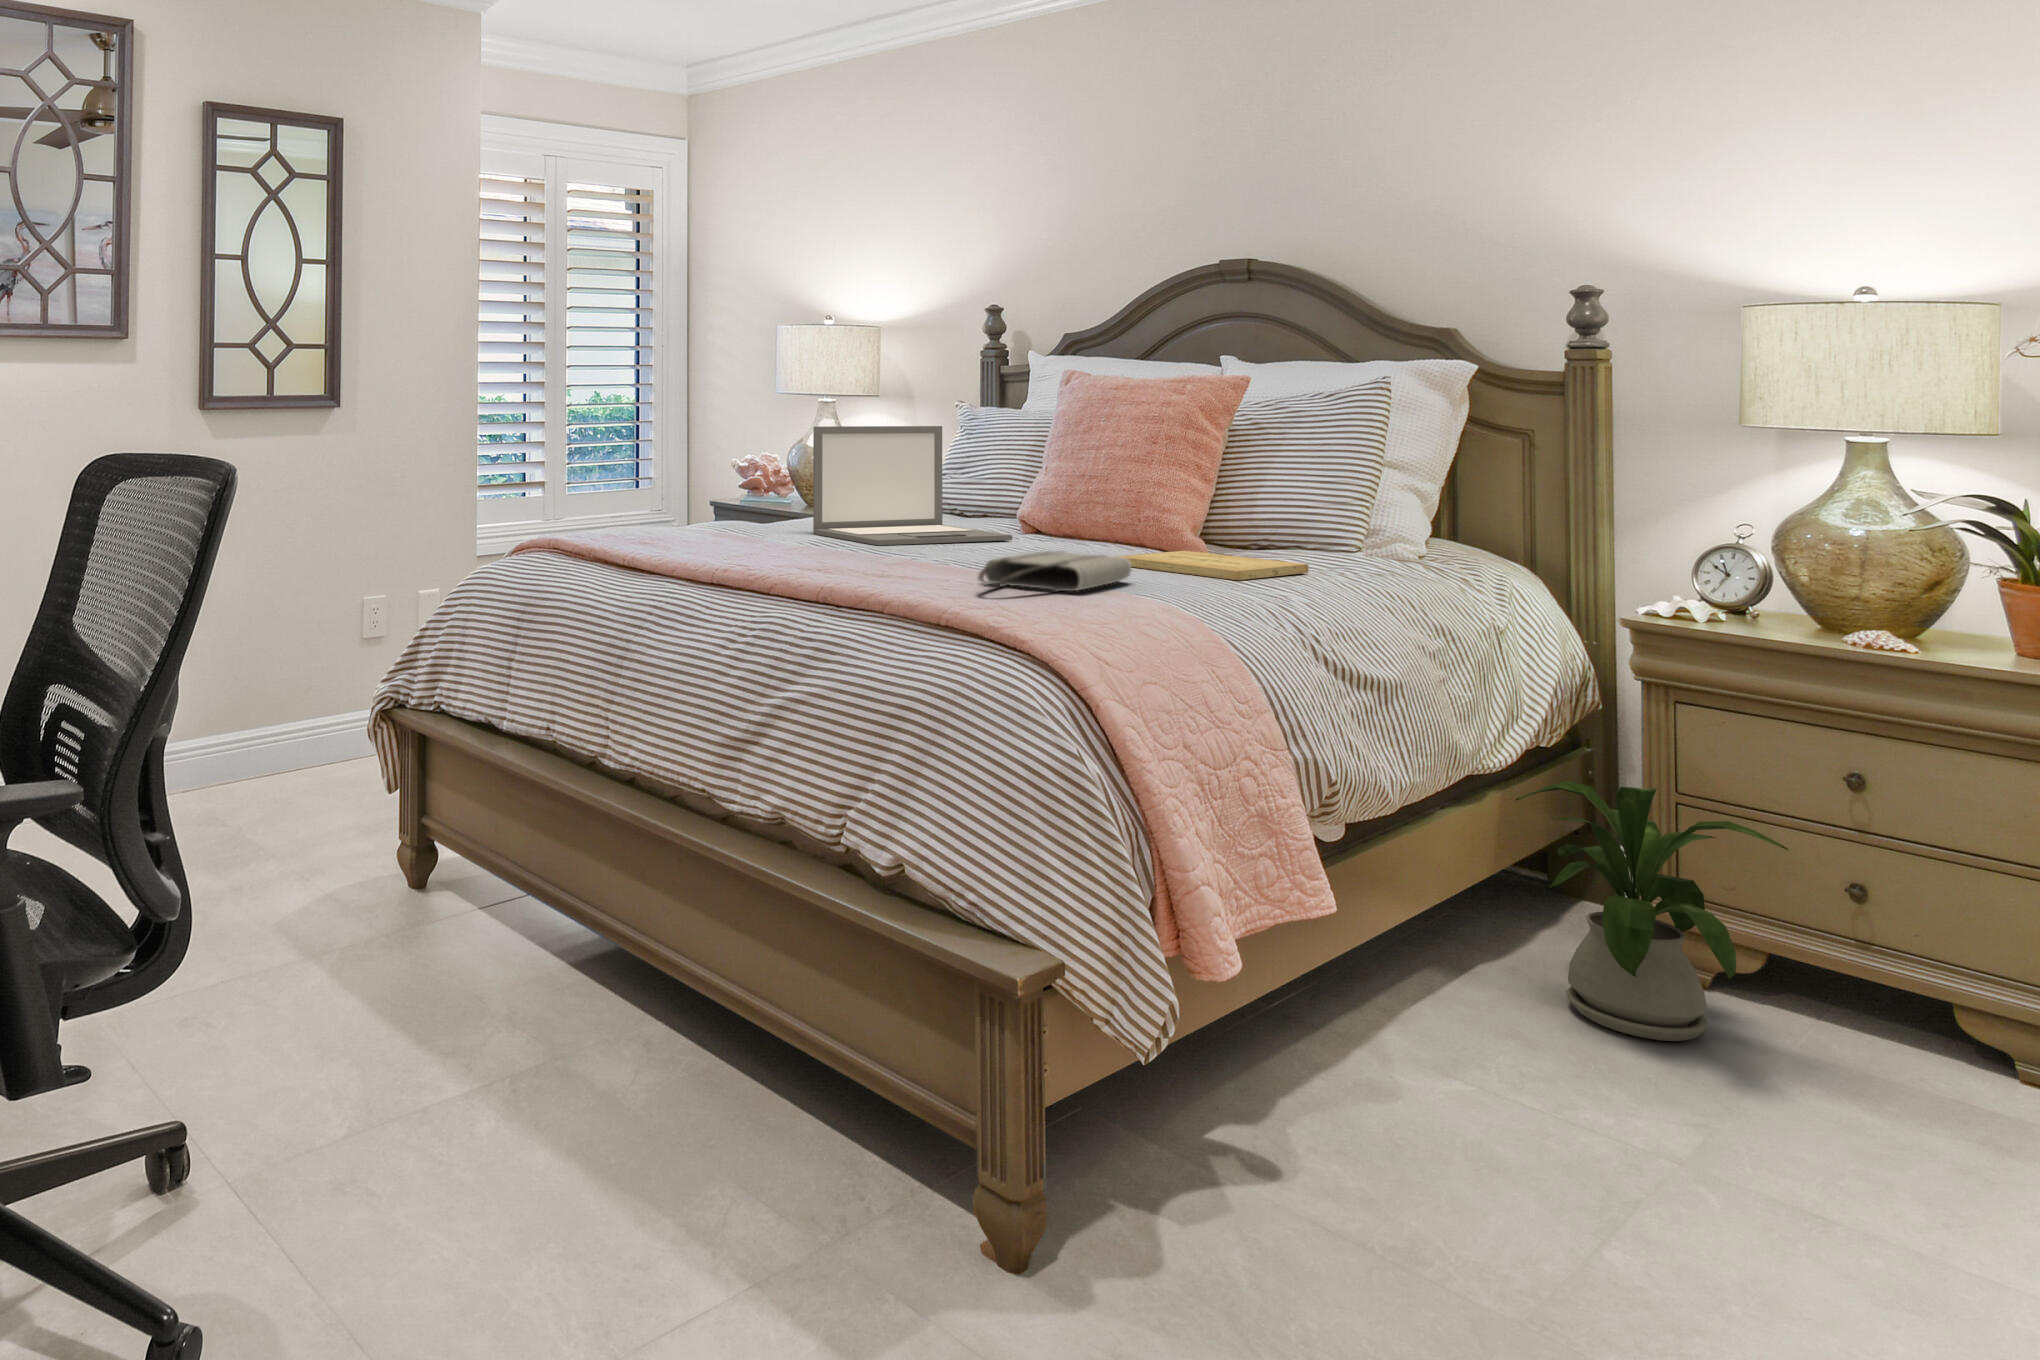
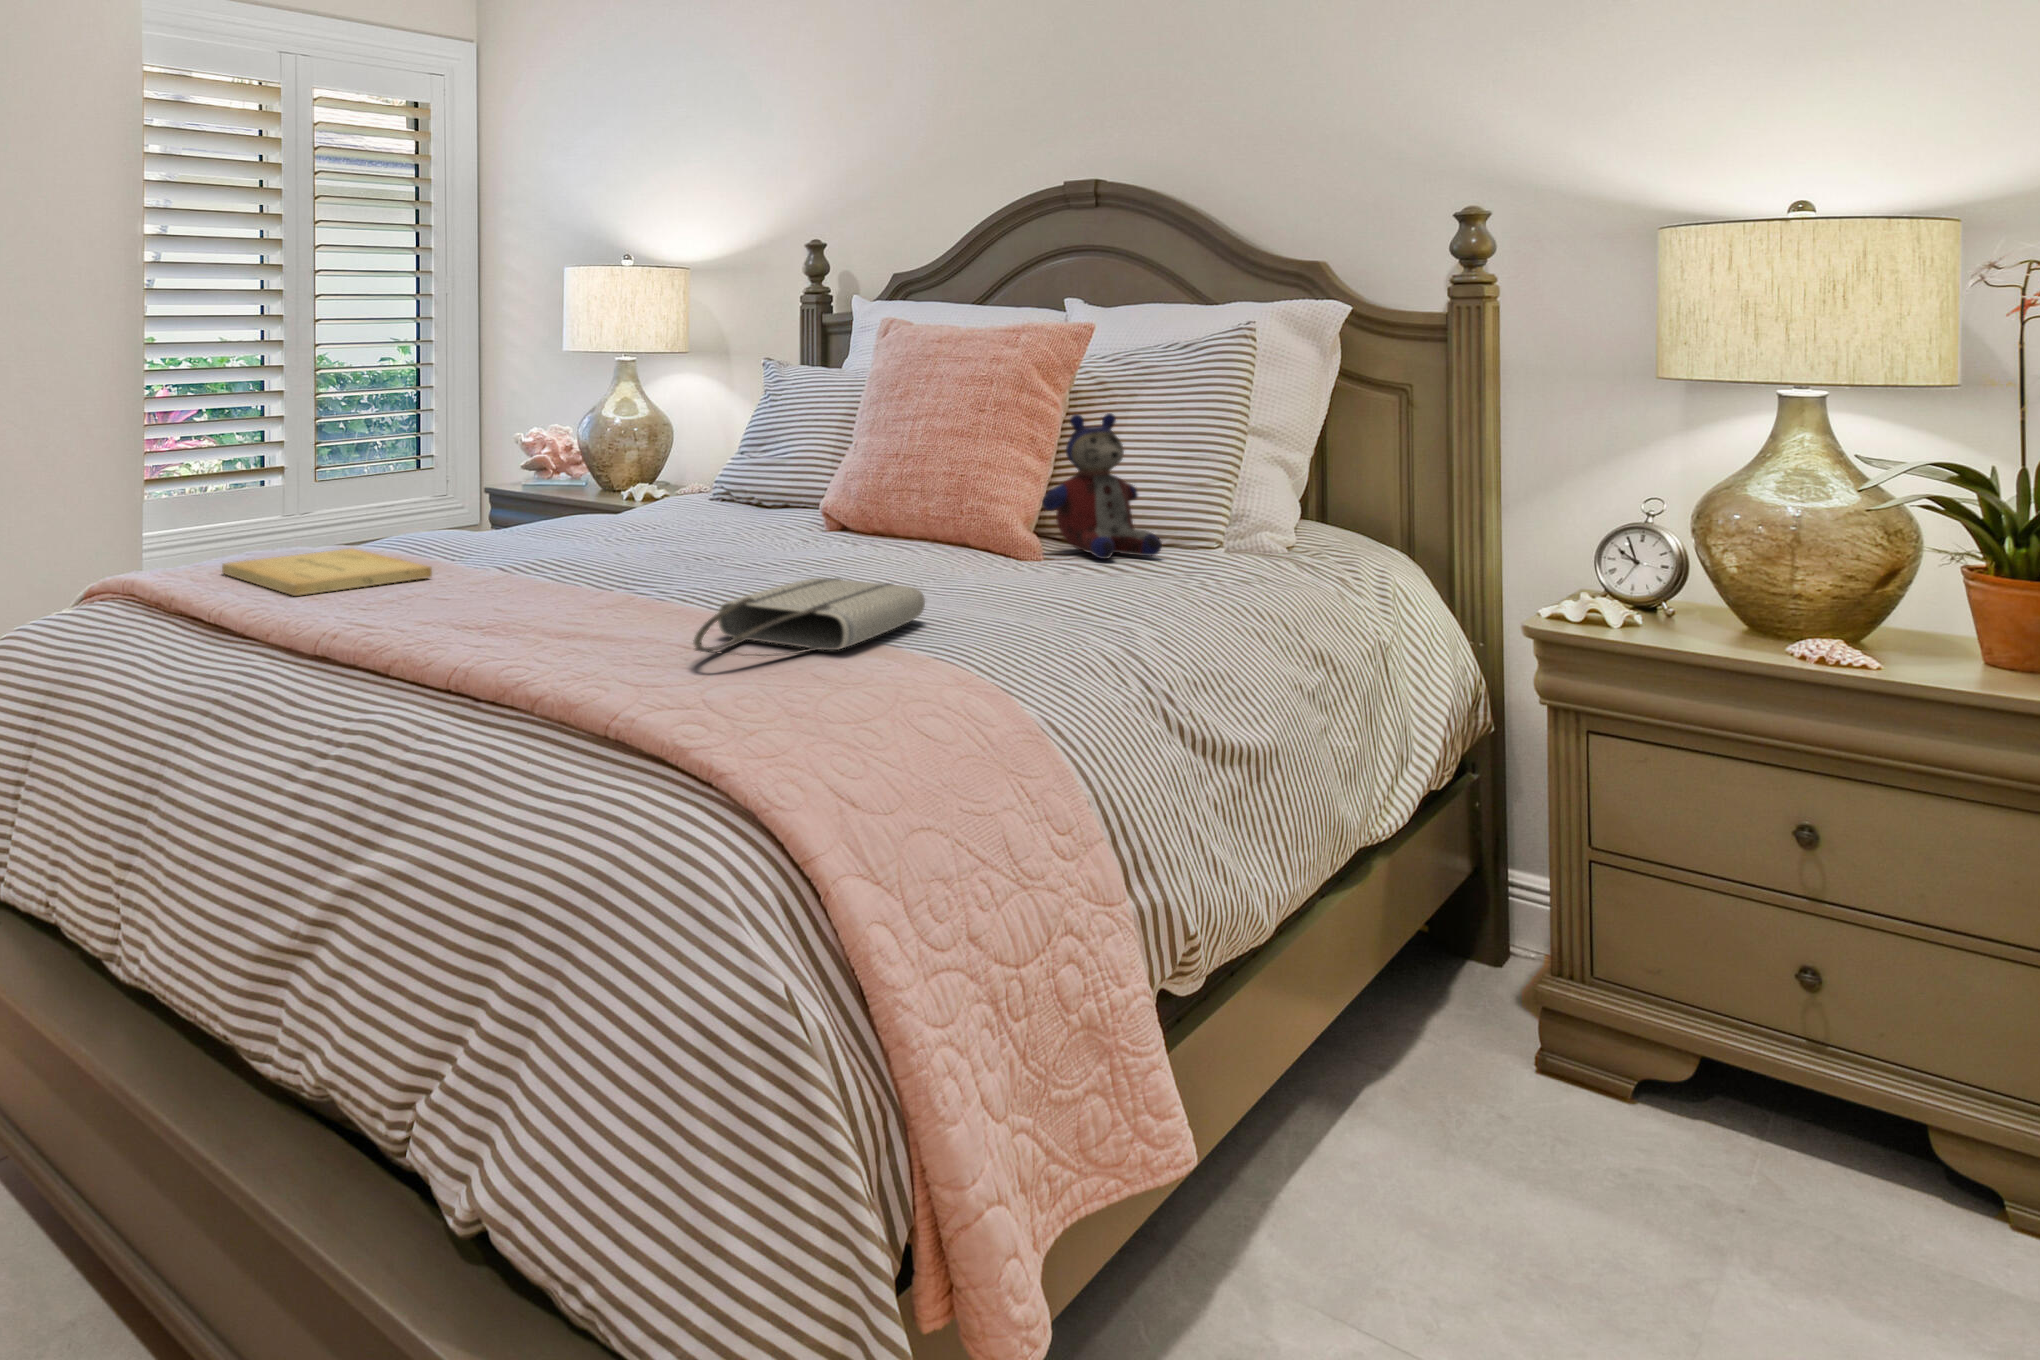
laptop: present [813,426,1012,545] -> none [553,394,803,559]
stuffed bear: none [1212,445,1312,558] -> present [1042,413,1162,559]
book: present [1115,551,1308,580] -> present [222,549,432,596]
house plant: present [1516,781,1788,1041] -> none [1407,849,1755,1201]

